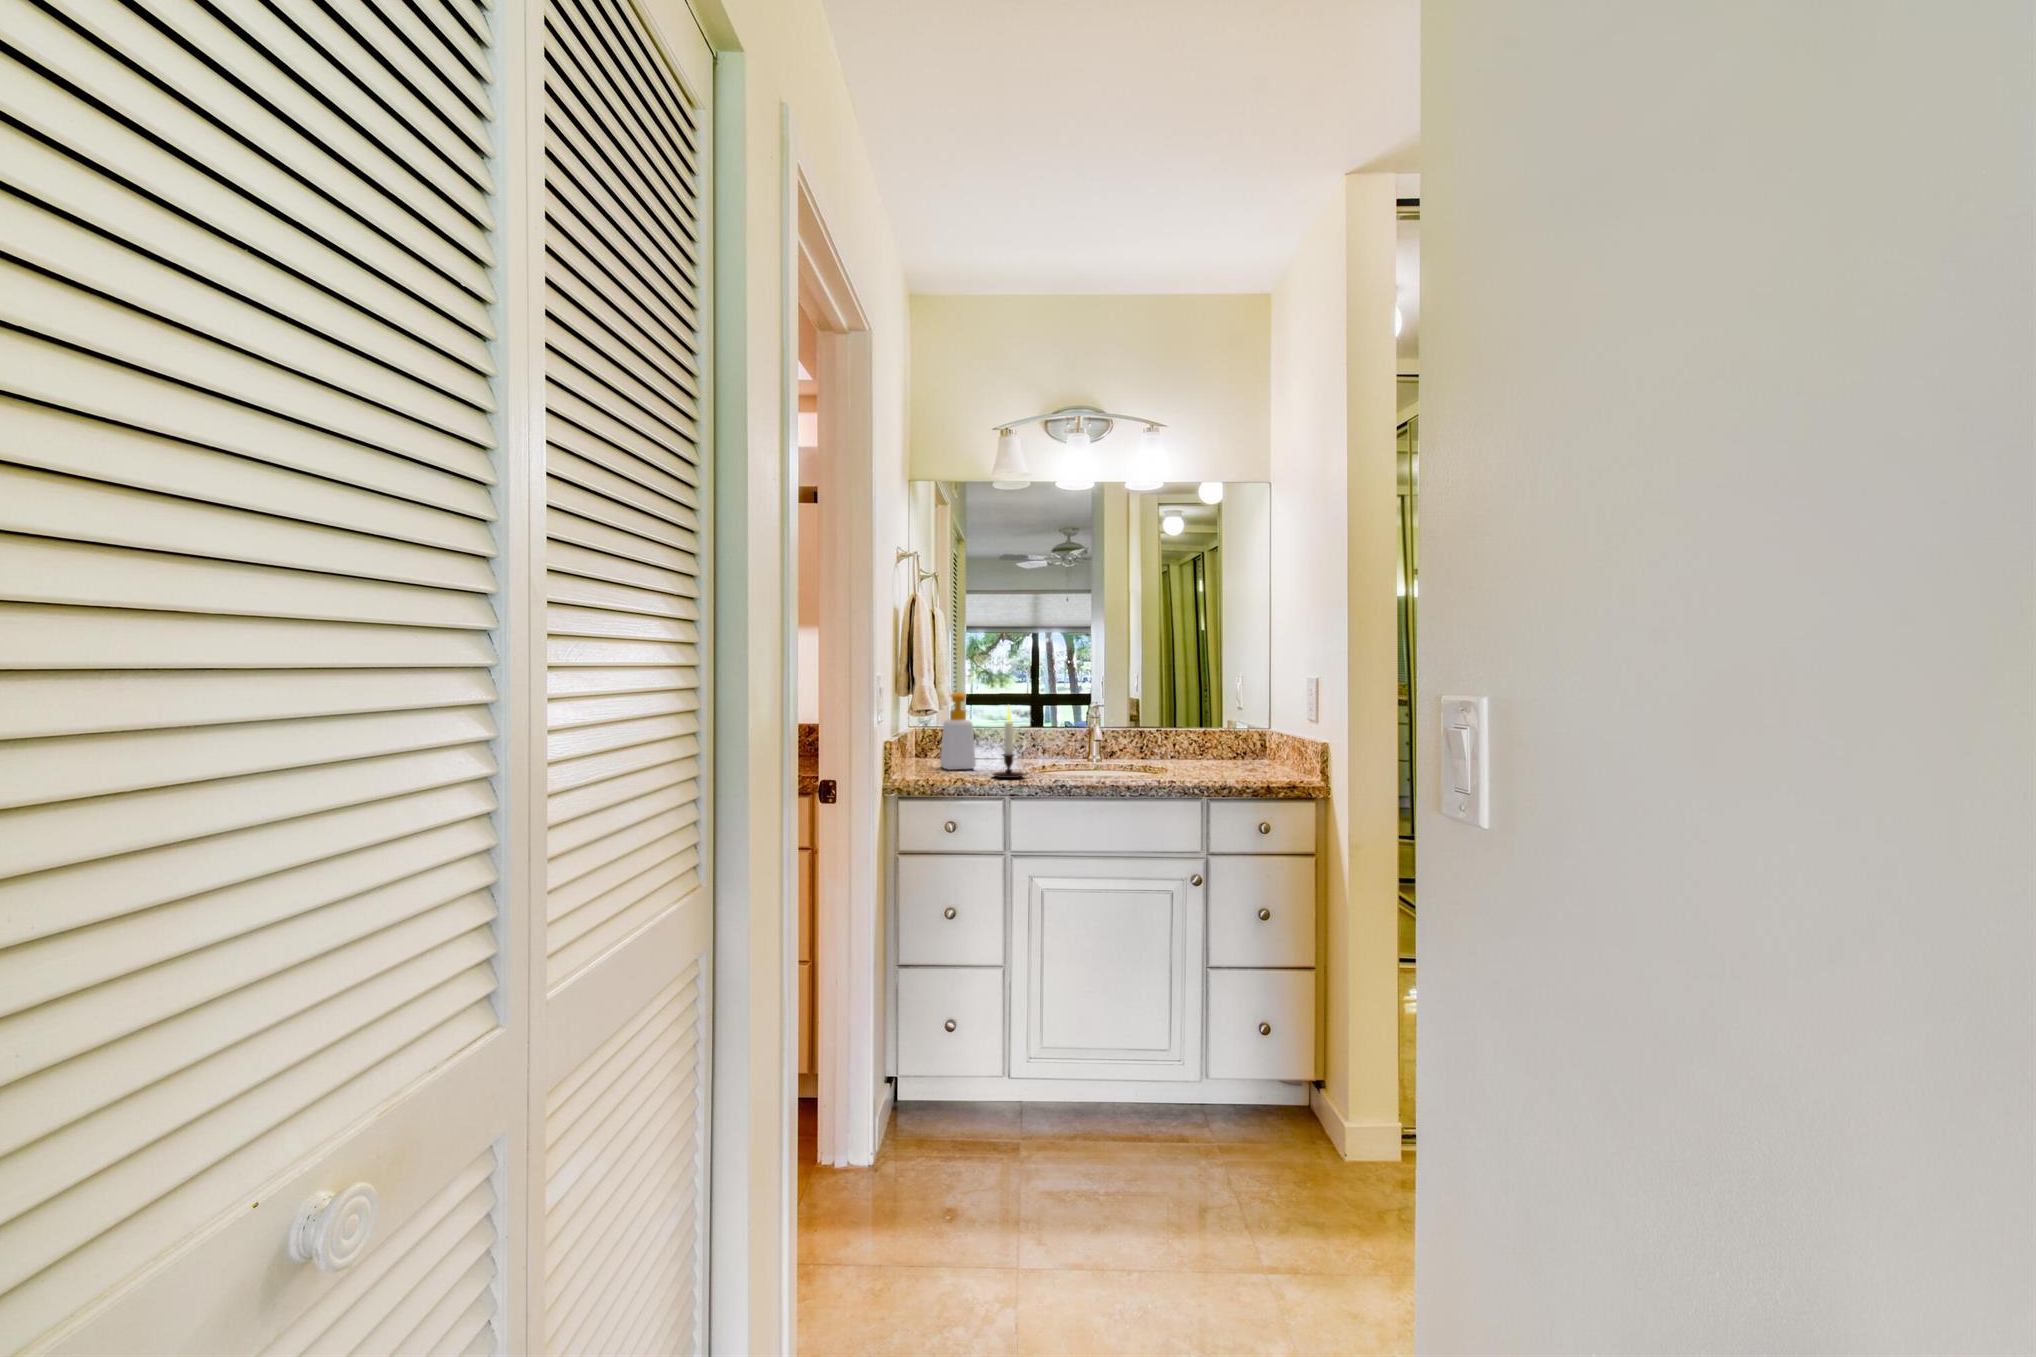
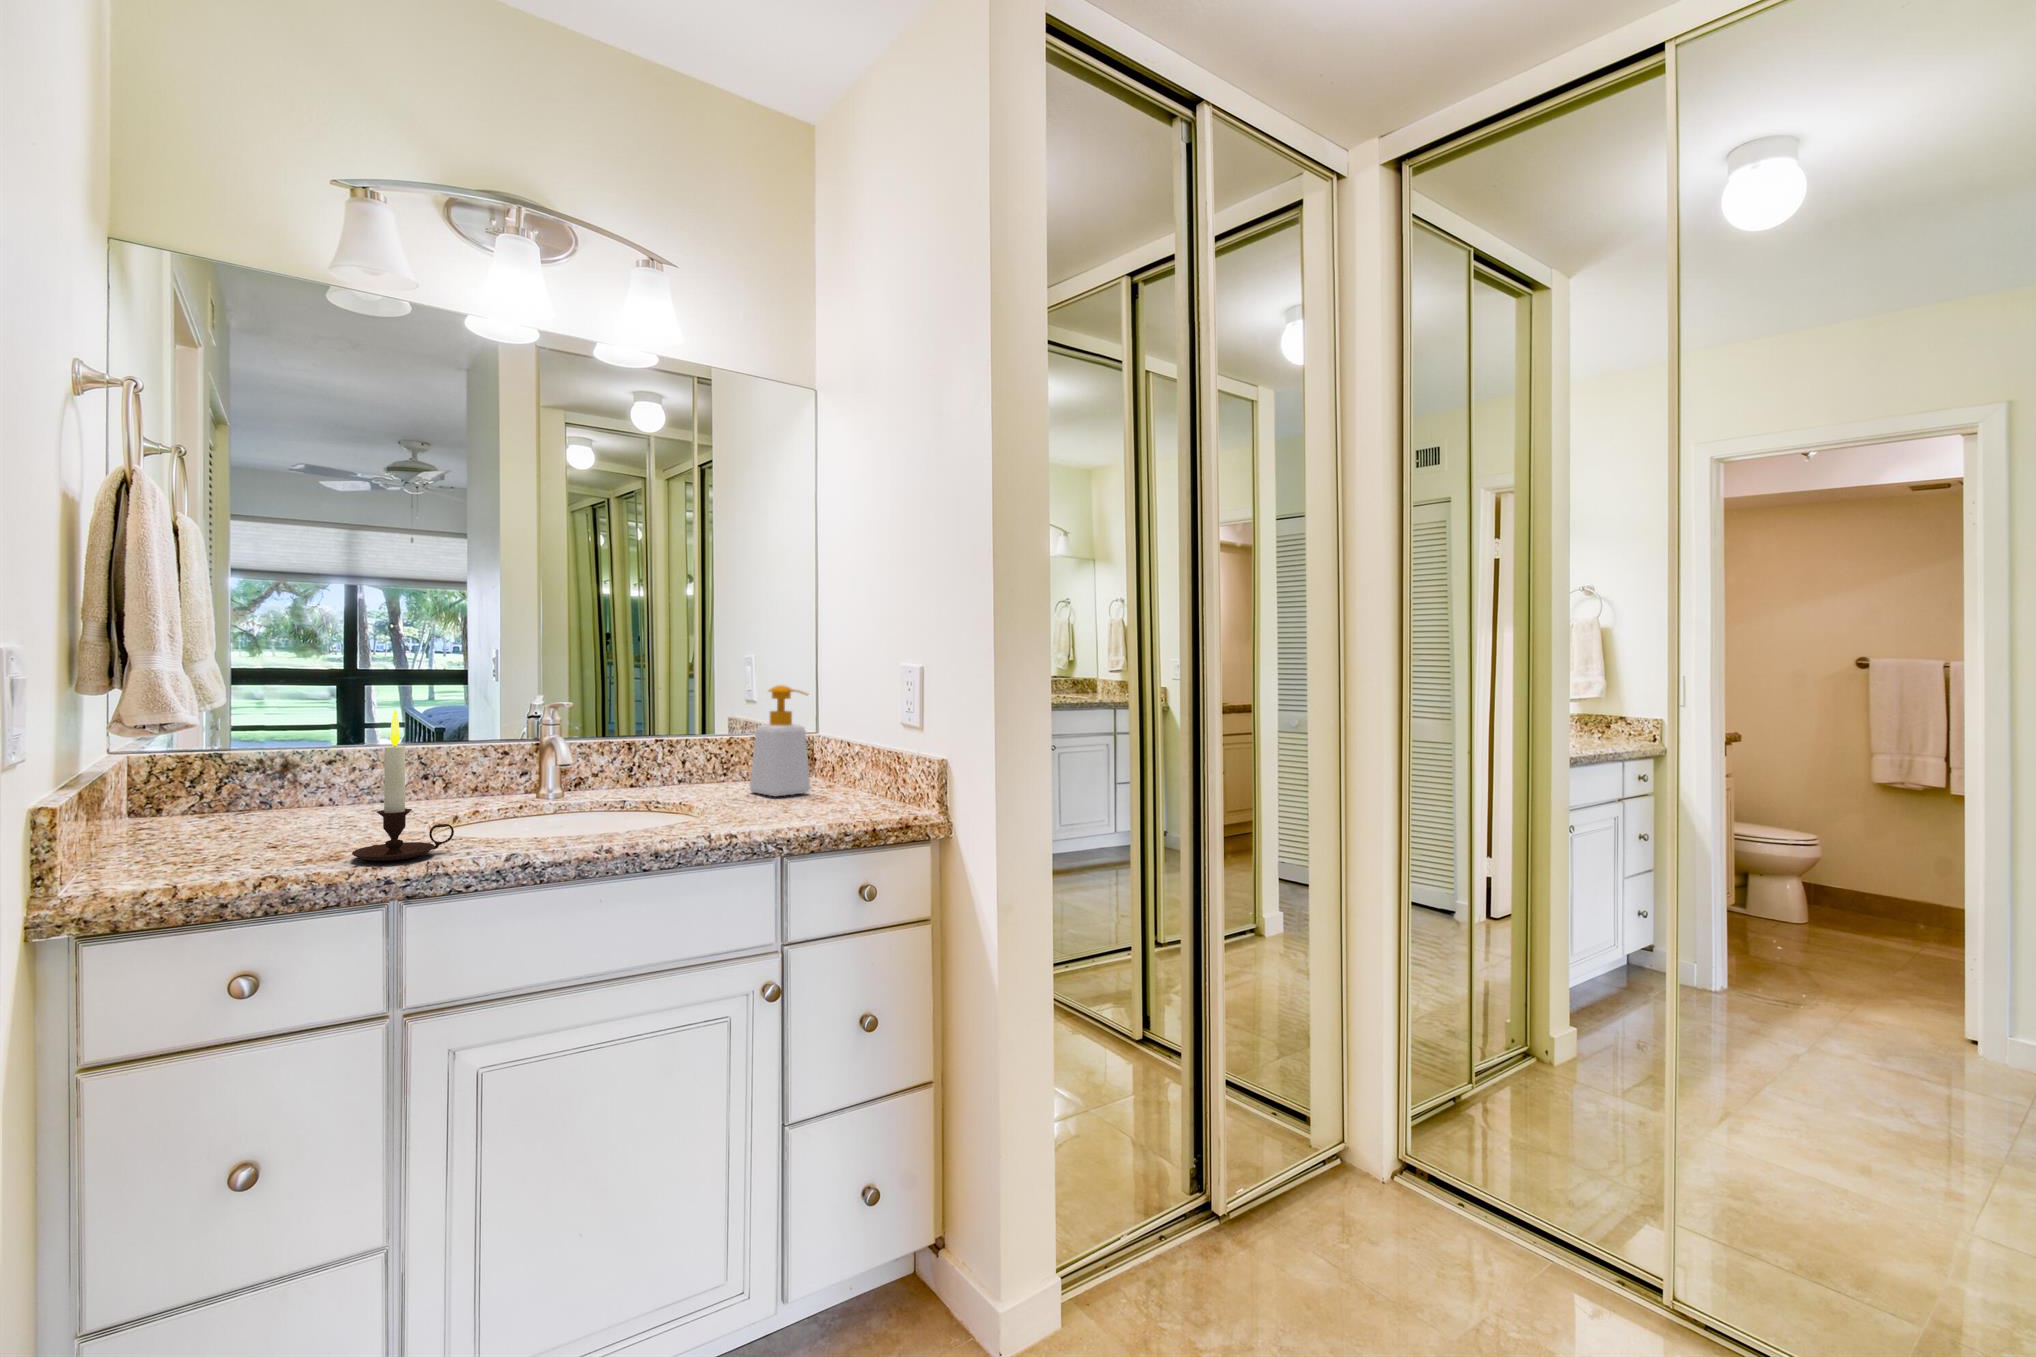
soap bottle: present [940,692,976,770] -> present [750,685,810,797]

